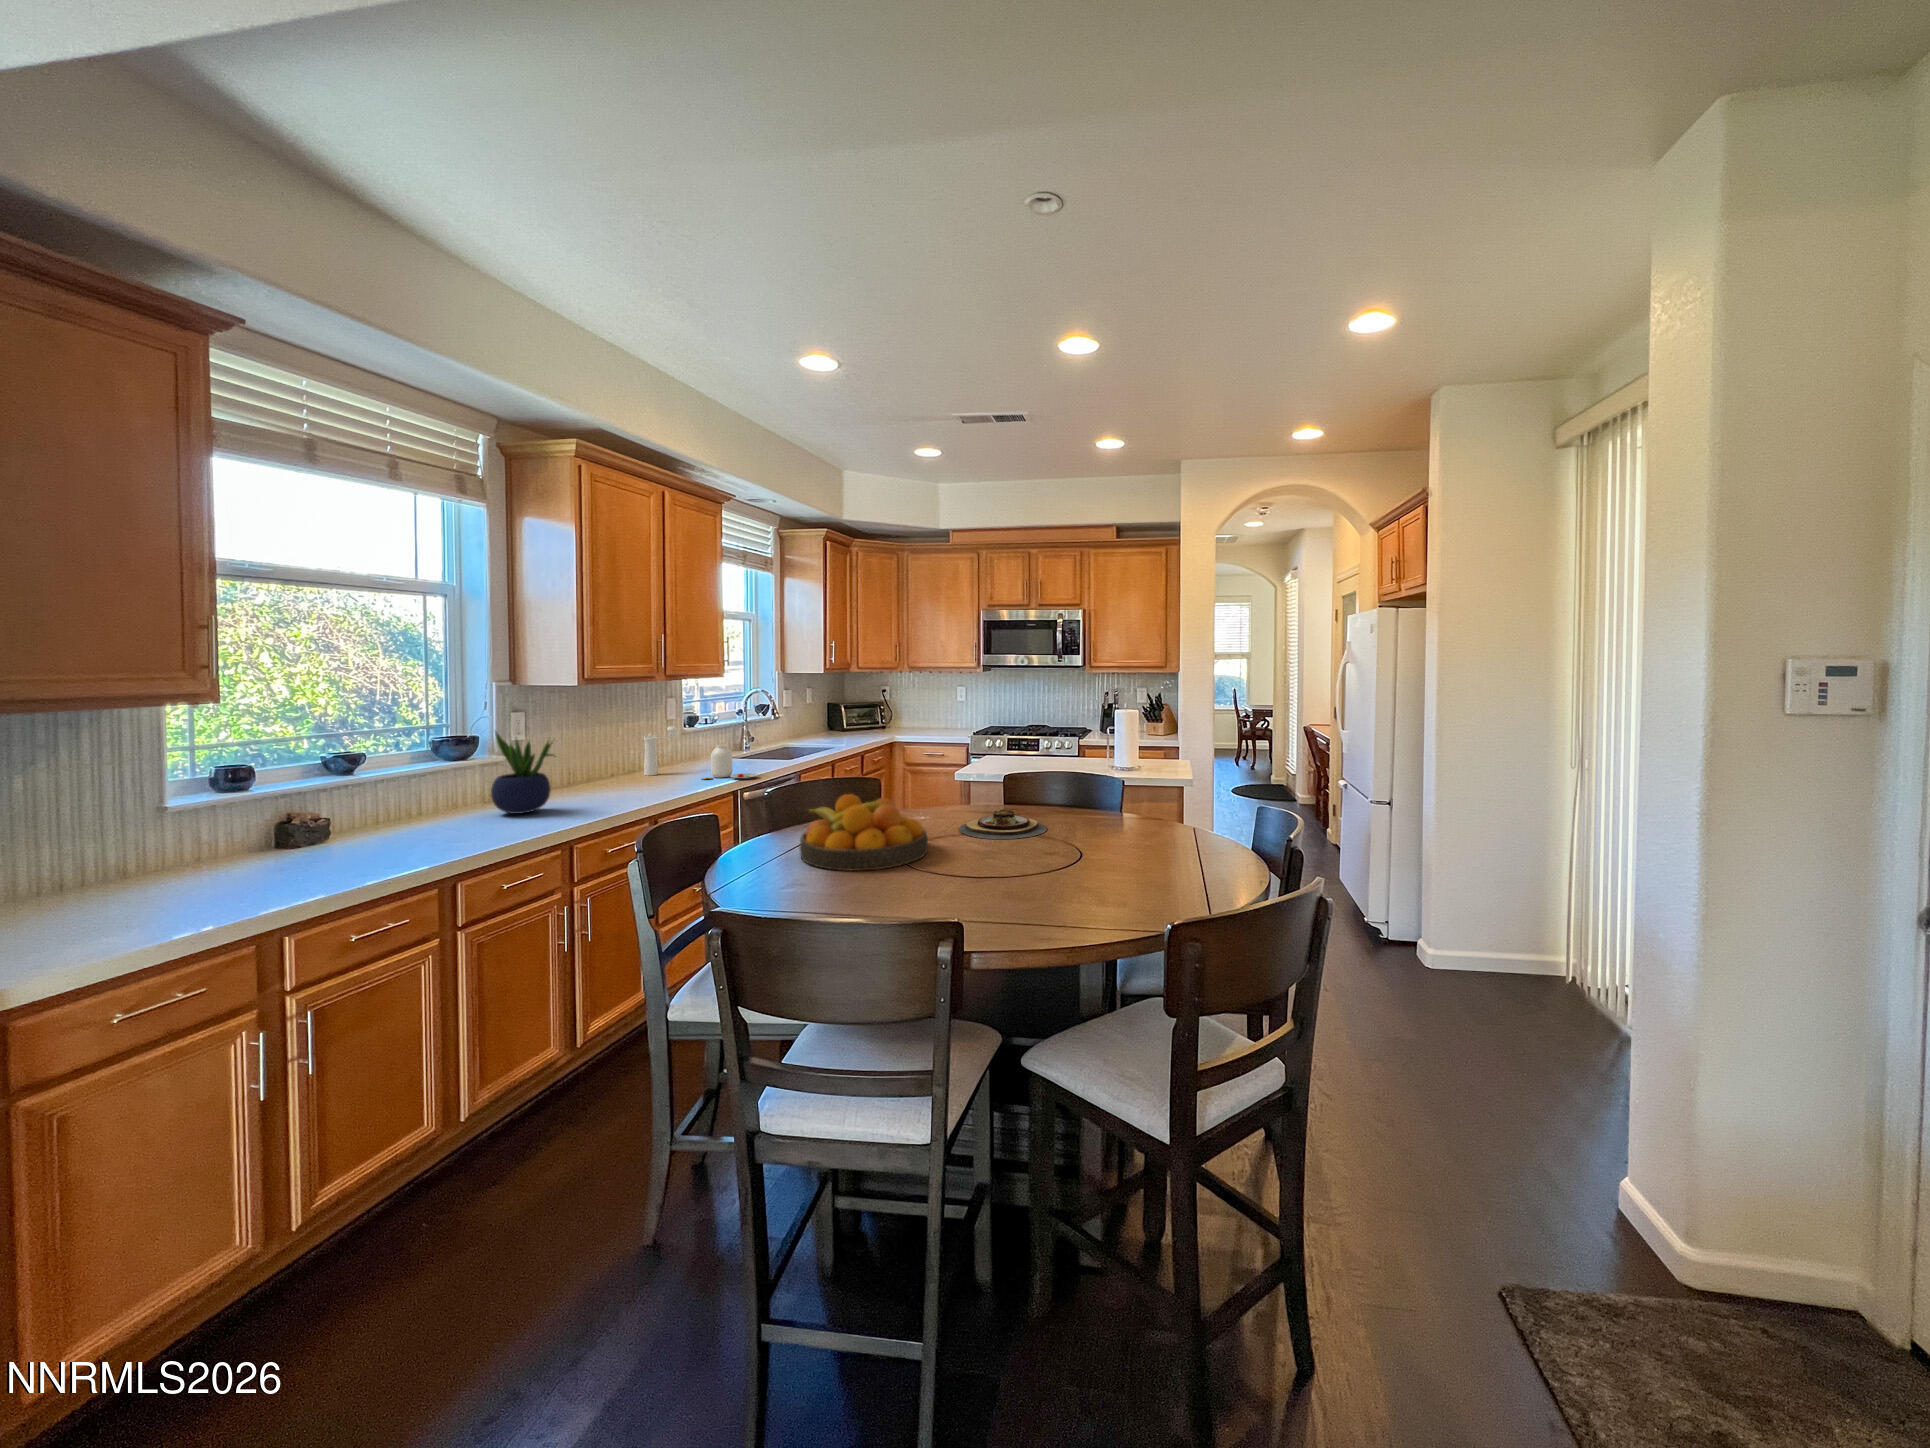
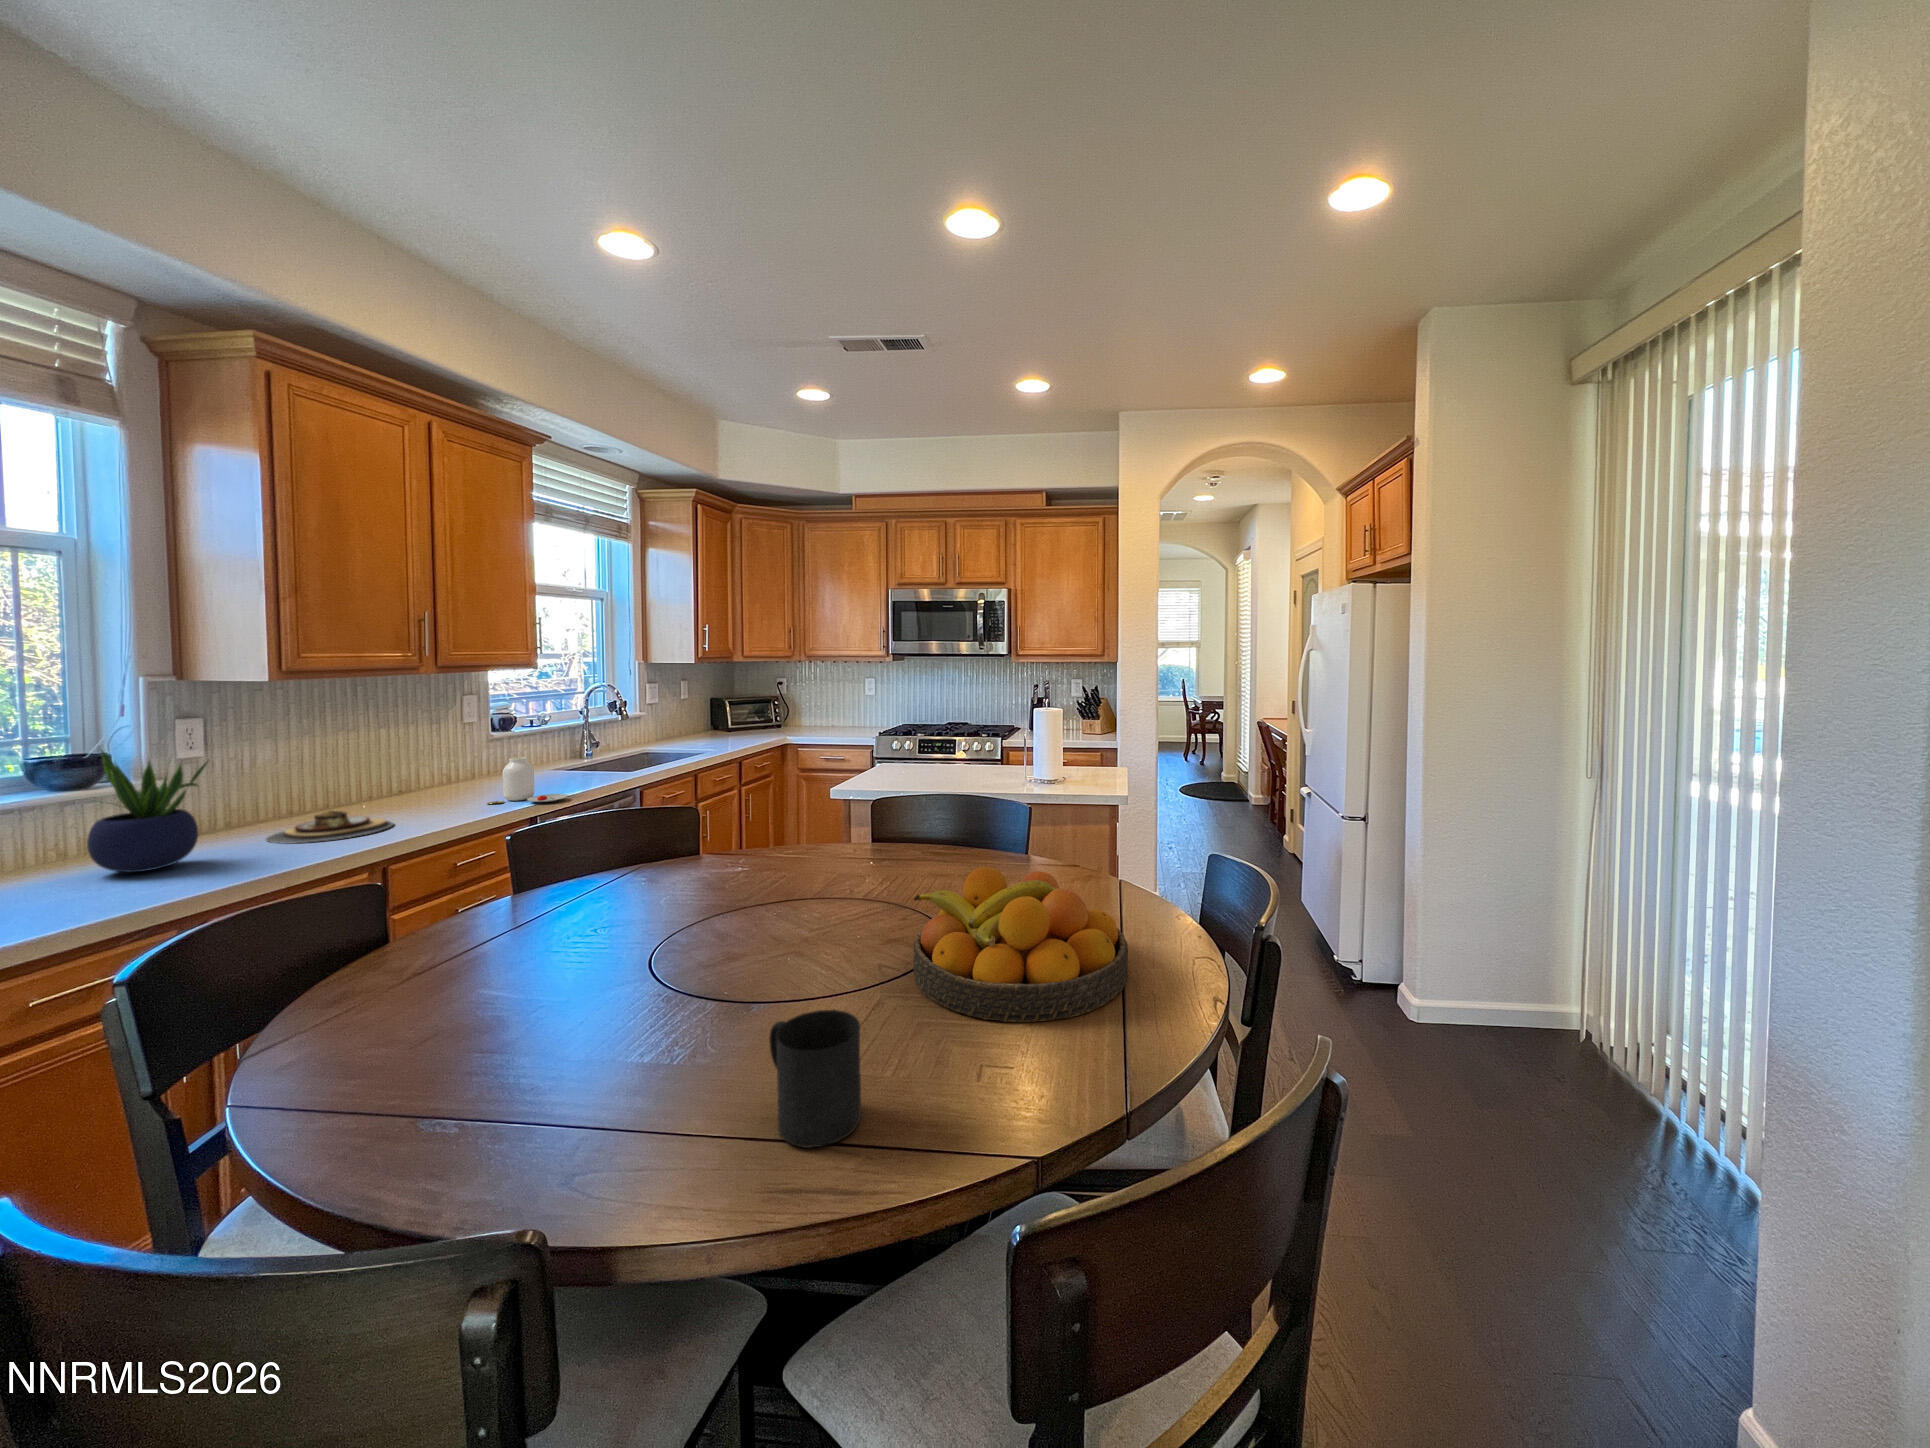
pepper mill: present [644,726,677,776] -> none [413,733,466,799]
fruit bowl: present [800,794,928,871] -> present [913,867,1128,1022]
plate: present [959,810,1047,839] -> present [266,811,393,844]
mug: none [1019,859,1070,923] -> present [769,1010,861,1148]

